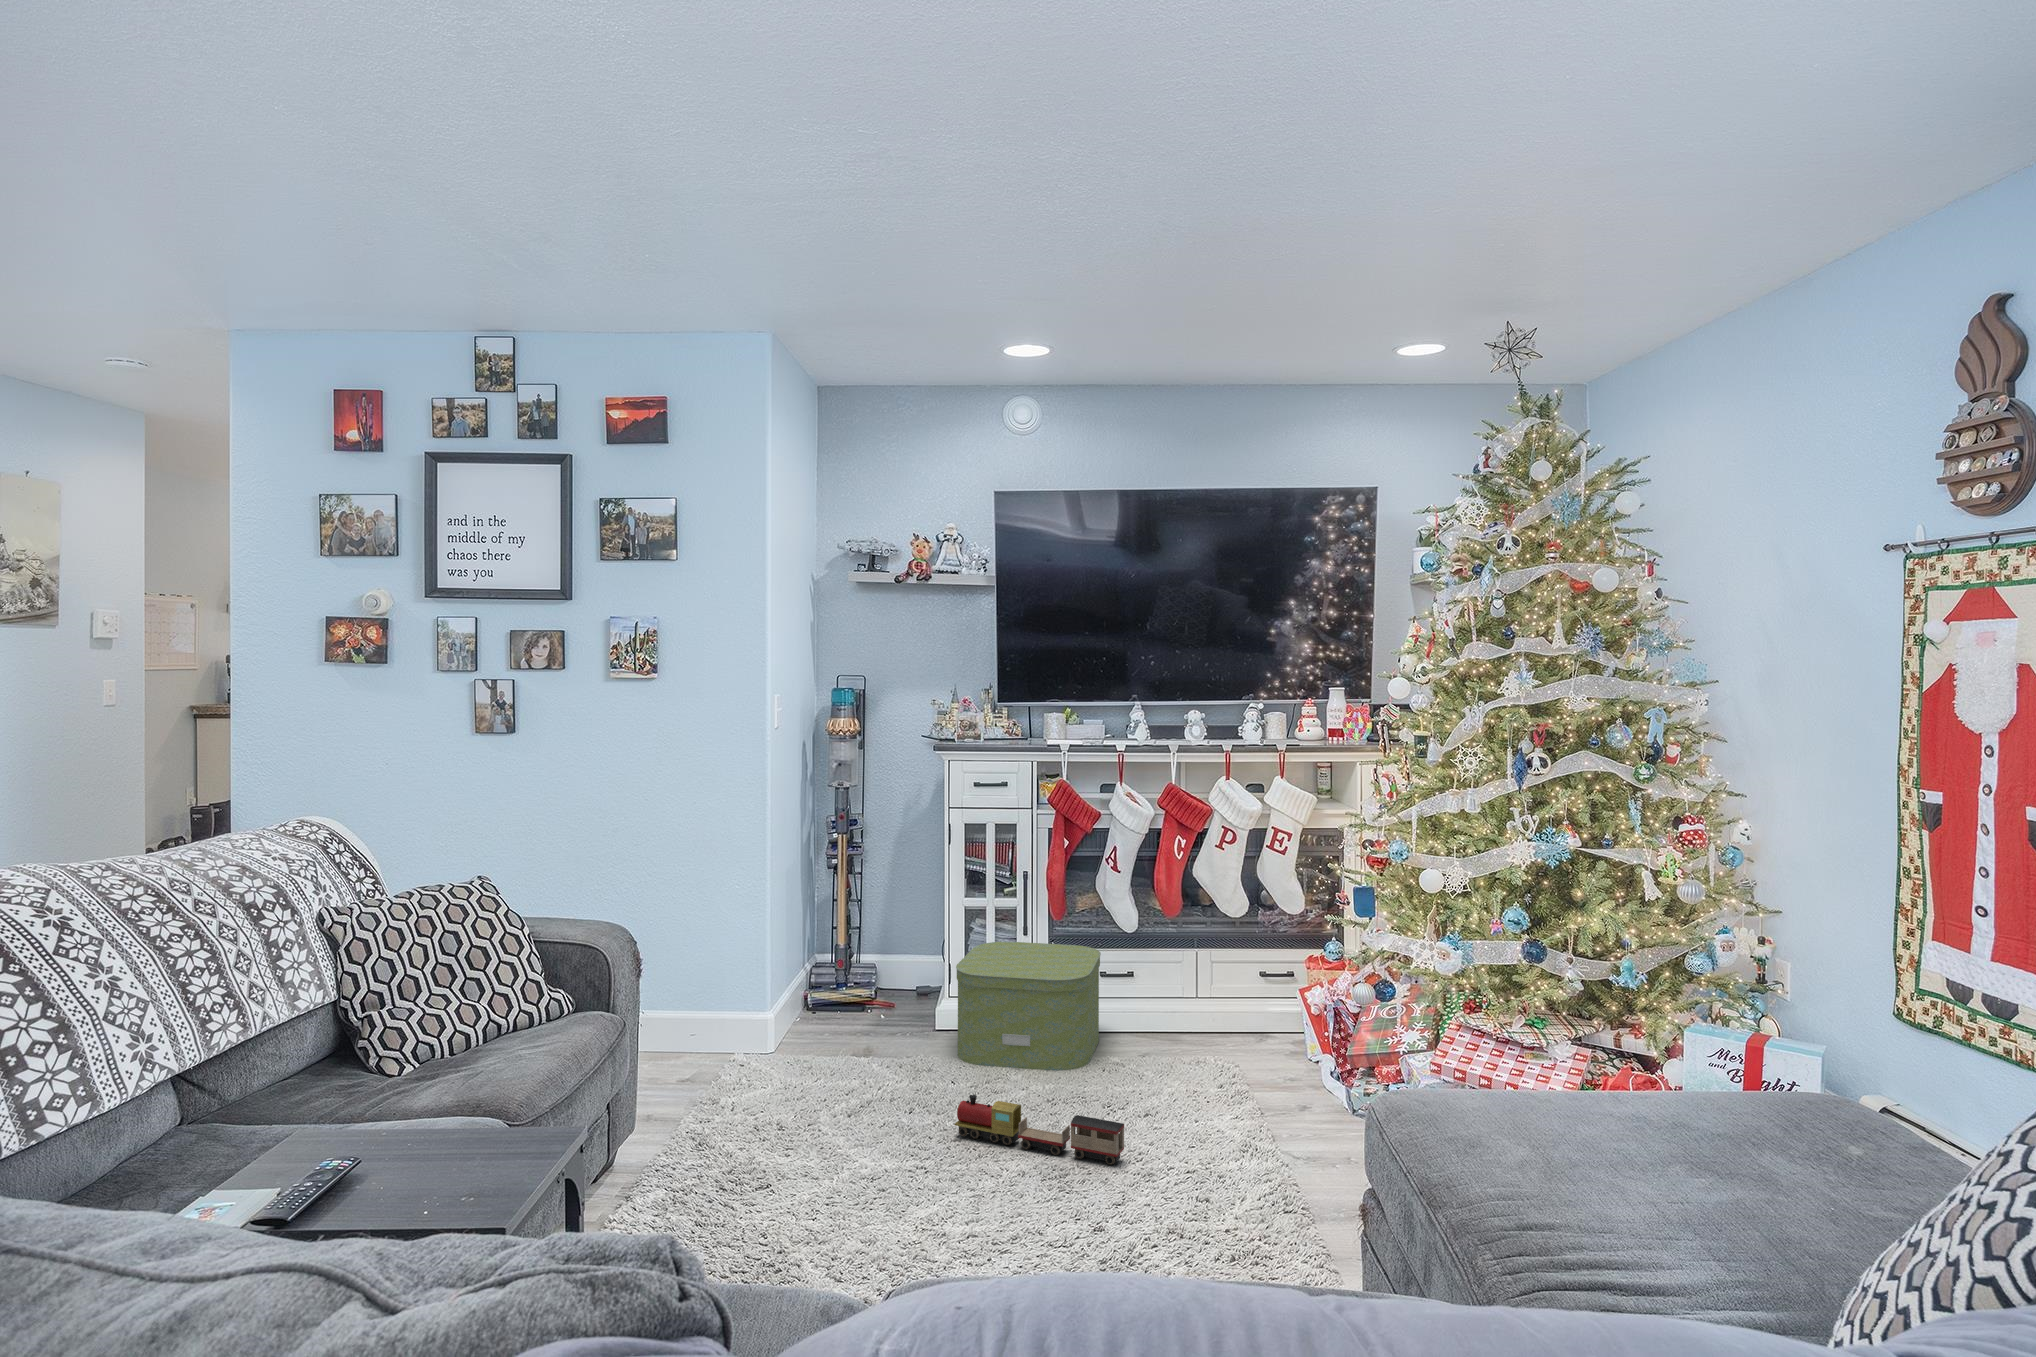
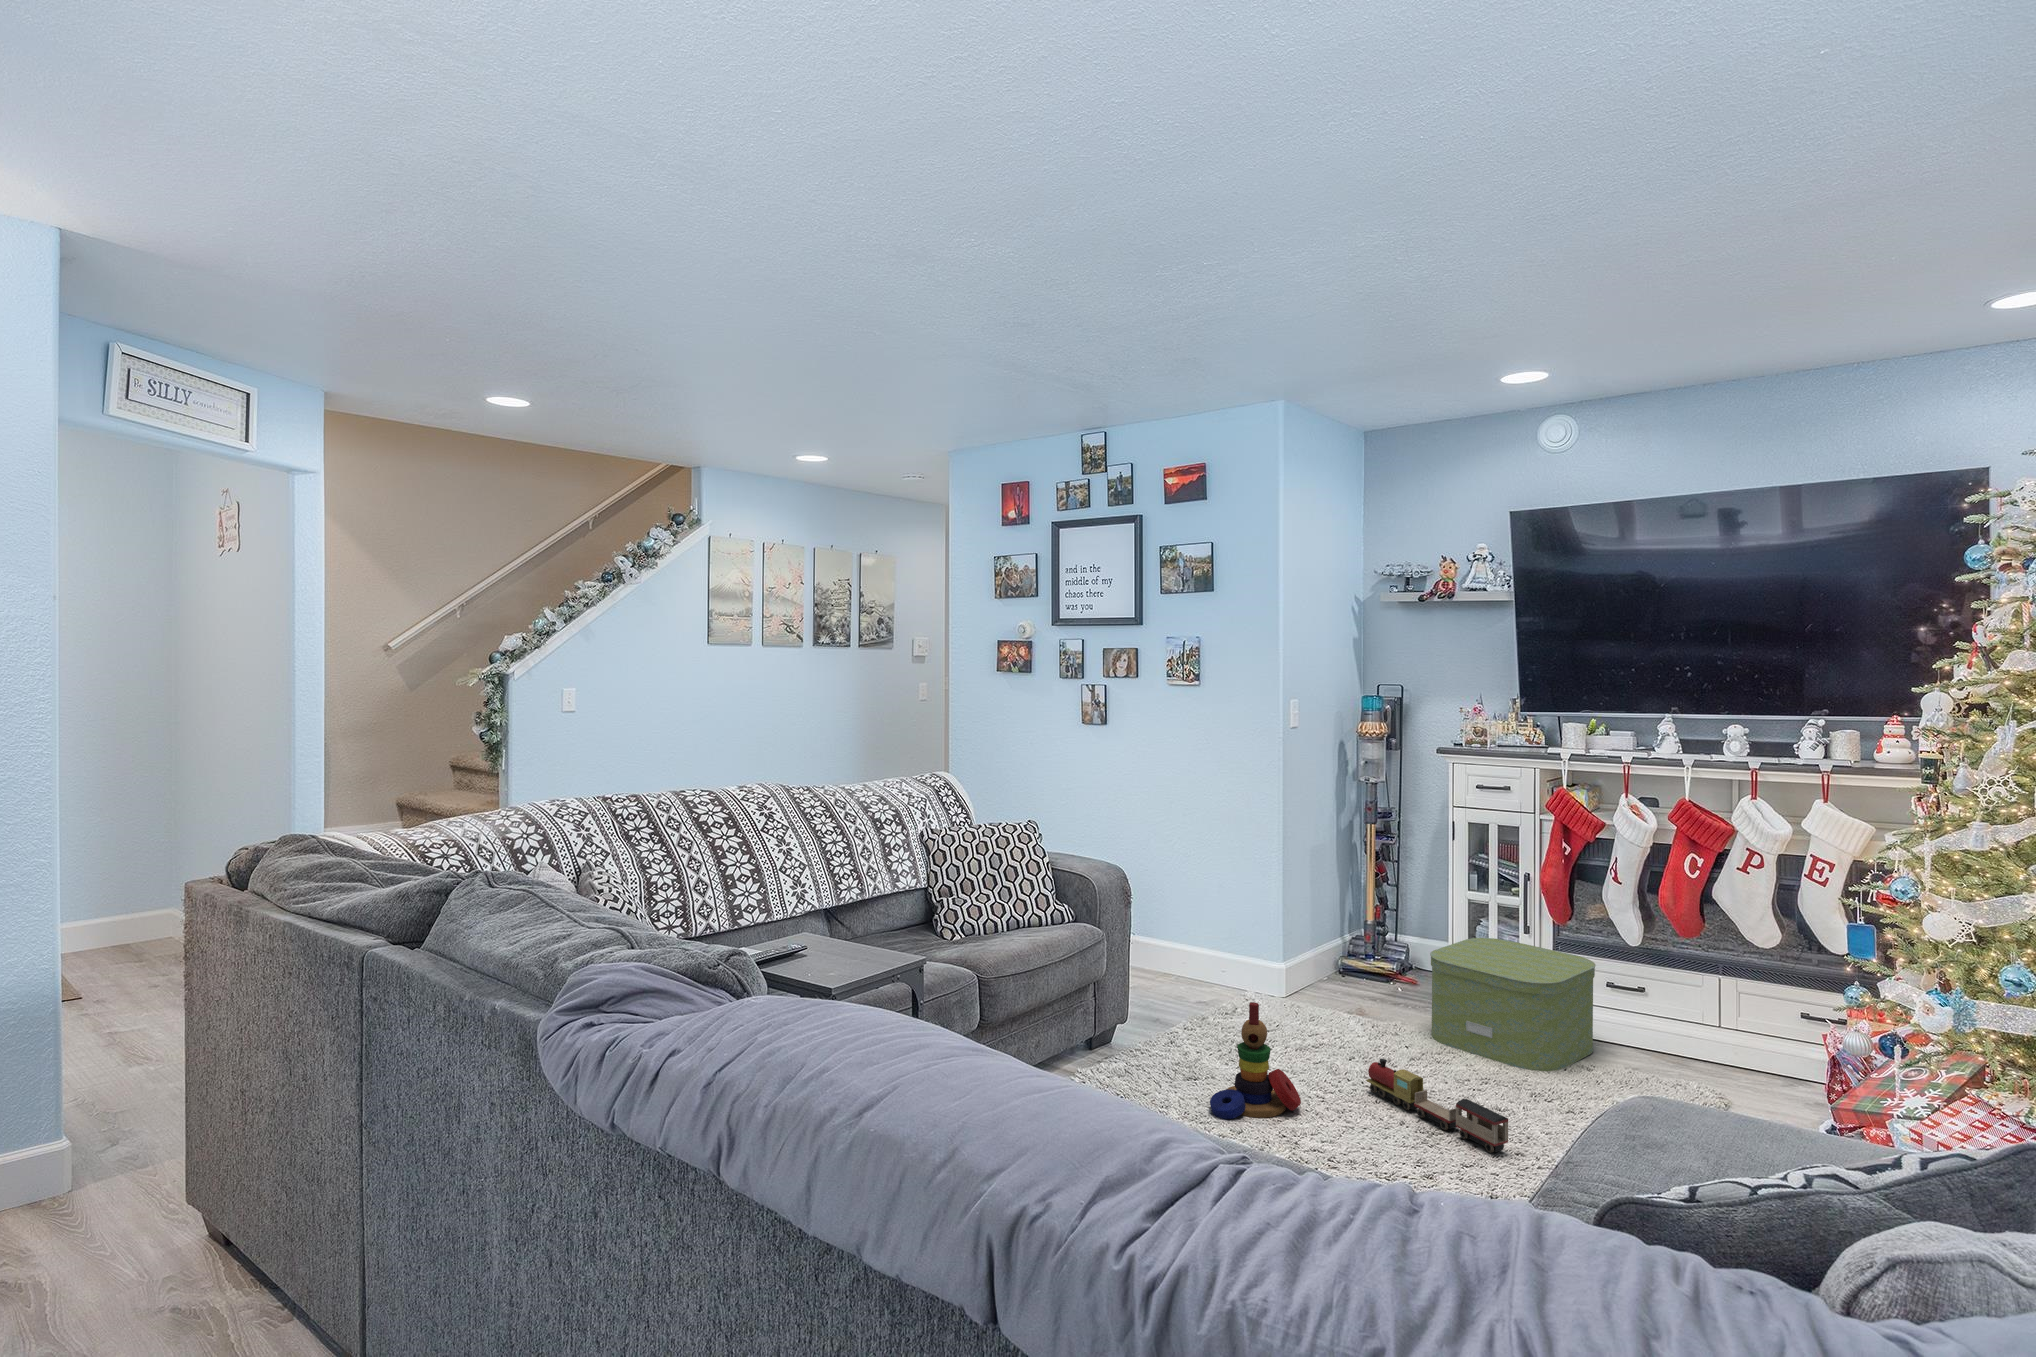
stacking toy: none [818,1064,915,1220] -> present [1210,1002,1301,1119]

